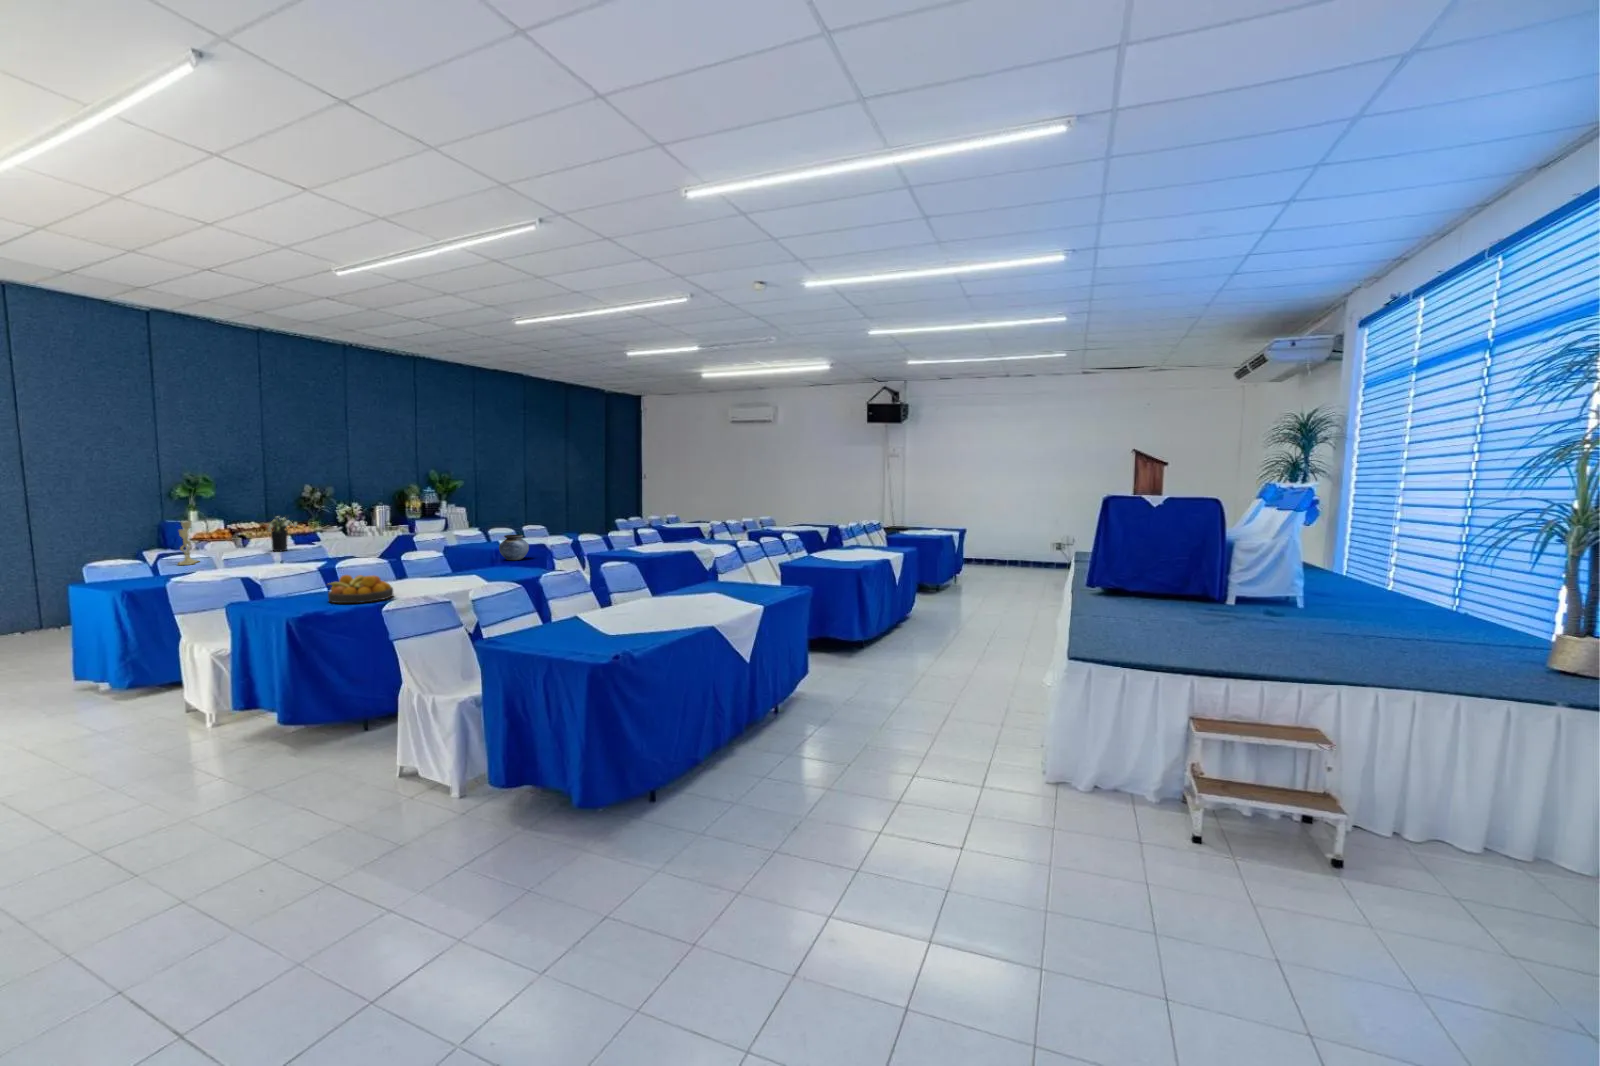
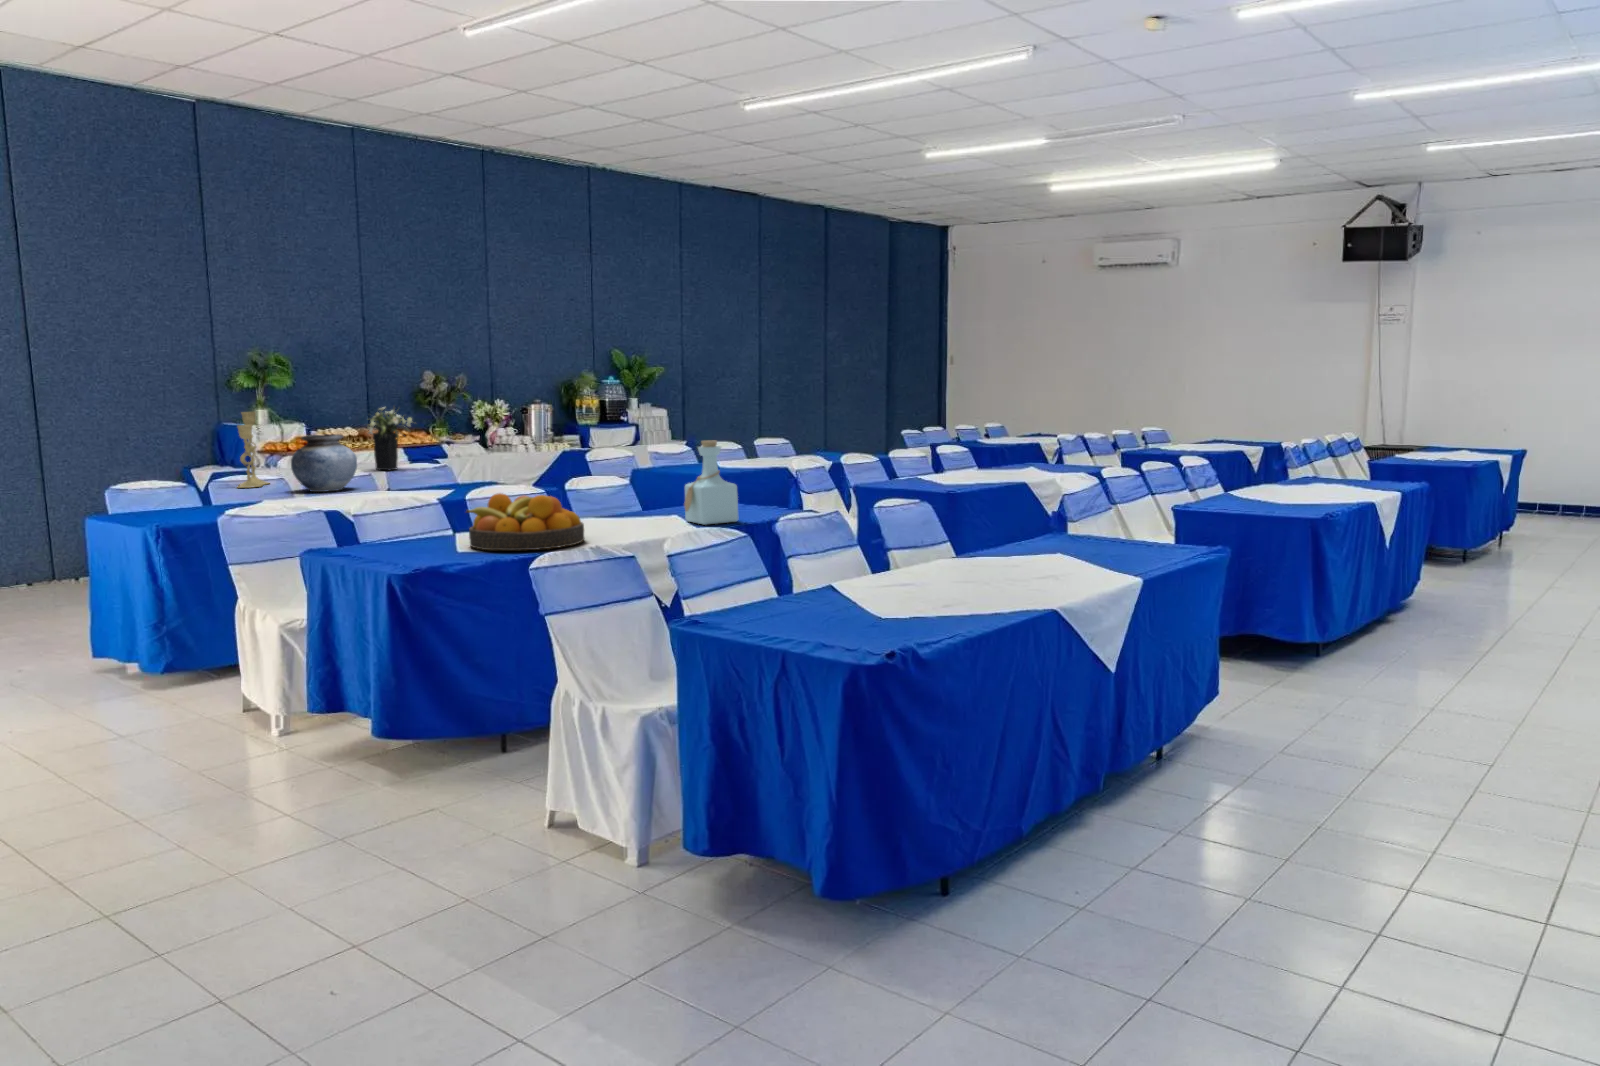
vase: present [499,534,529,560] -> present [291,434,357,492]
bottle: none [450,545,479,585] -> present [684,441,738,525]

